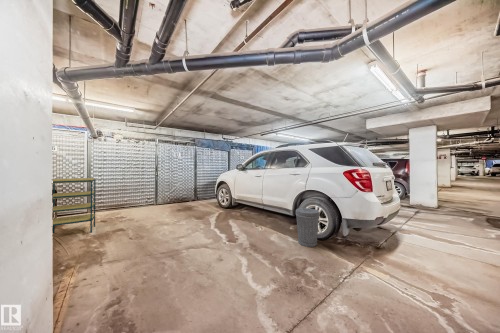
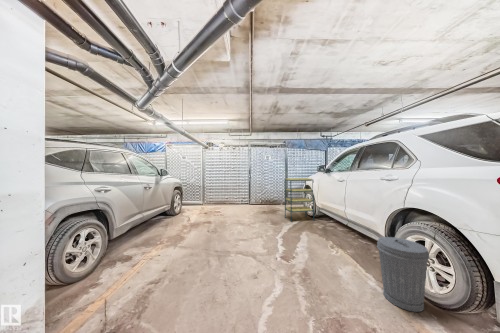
shelving unit: present [52,178,96,233] -> present [284,178,314,222]

